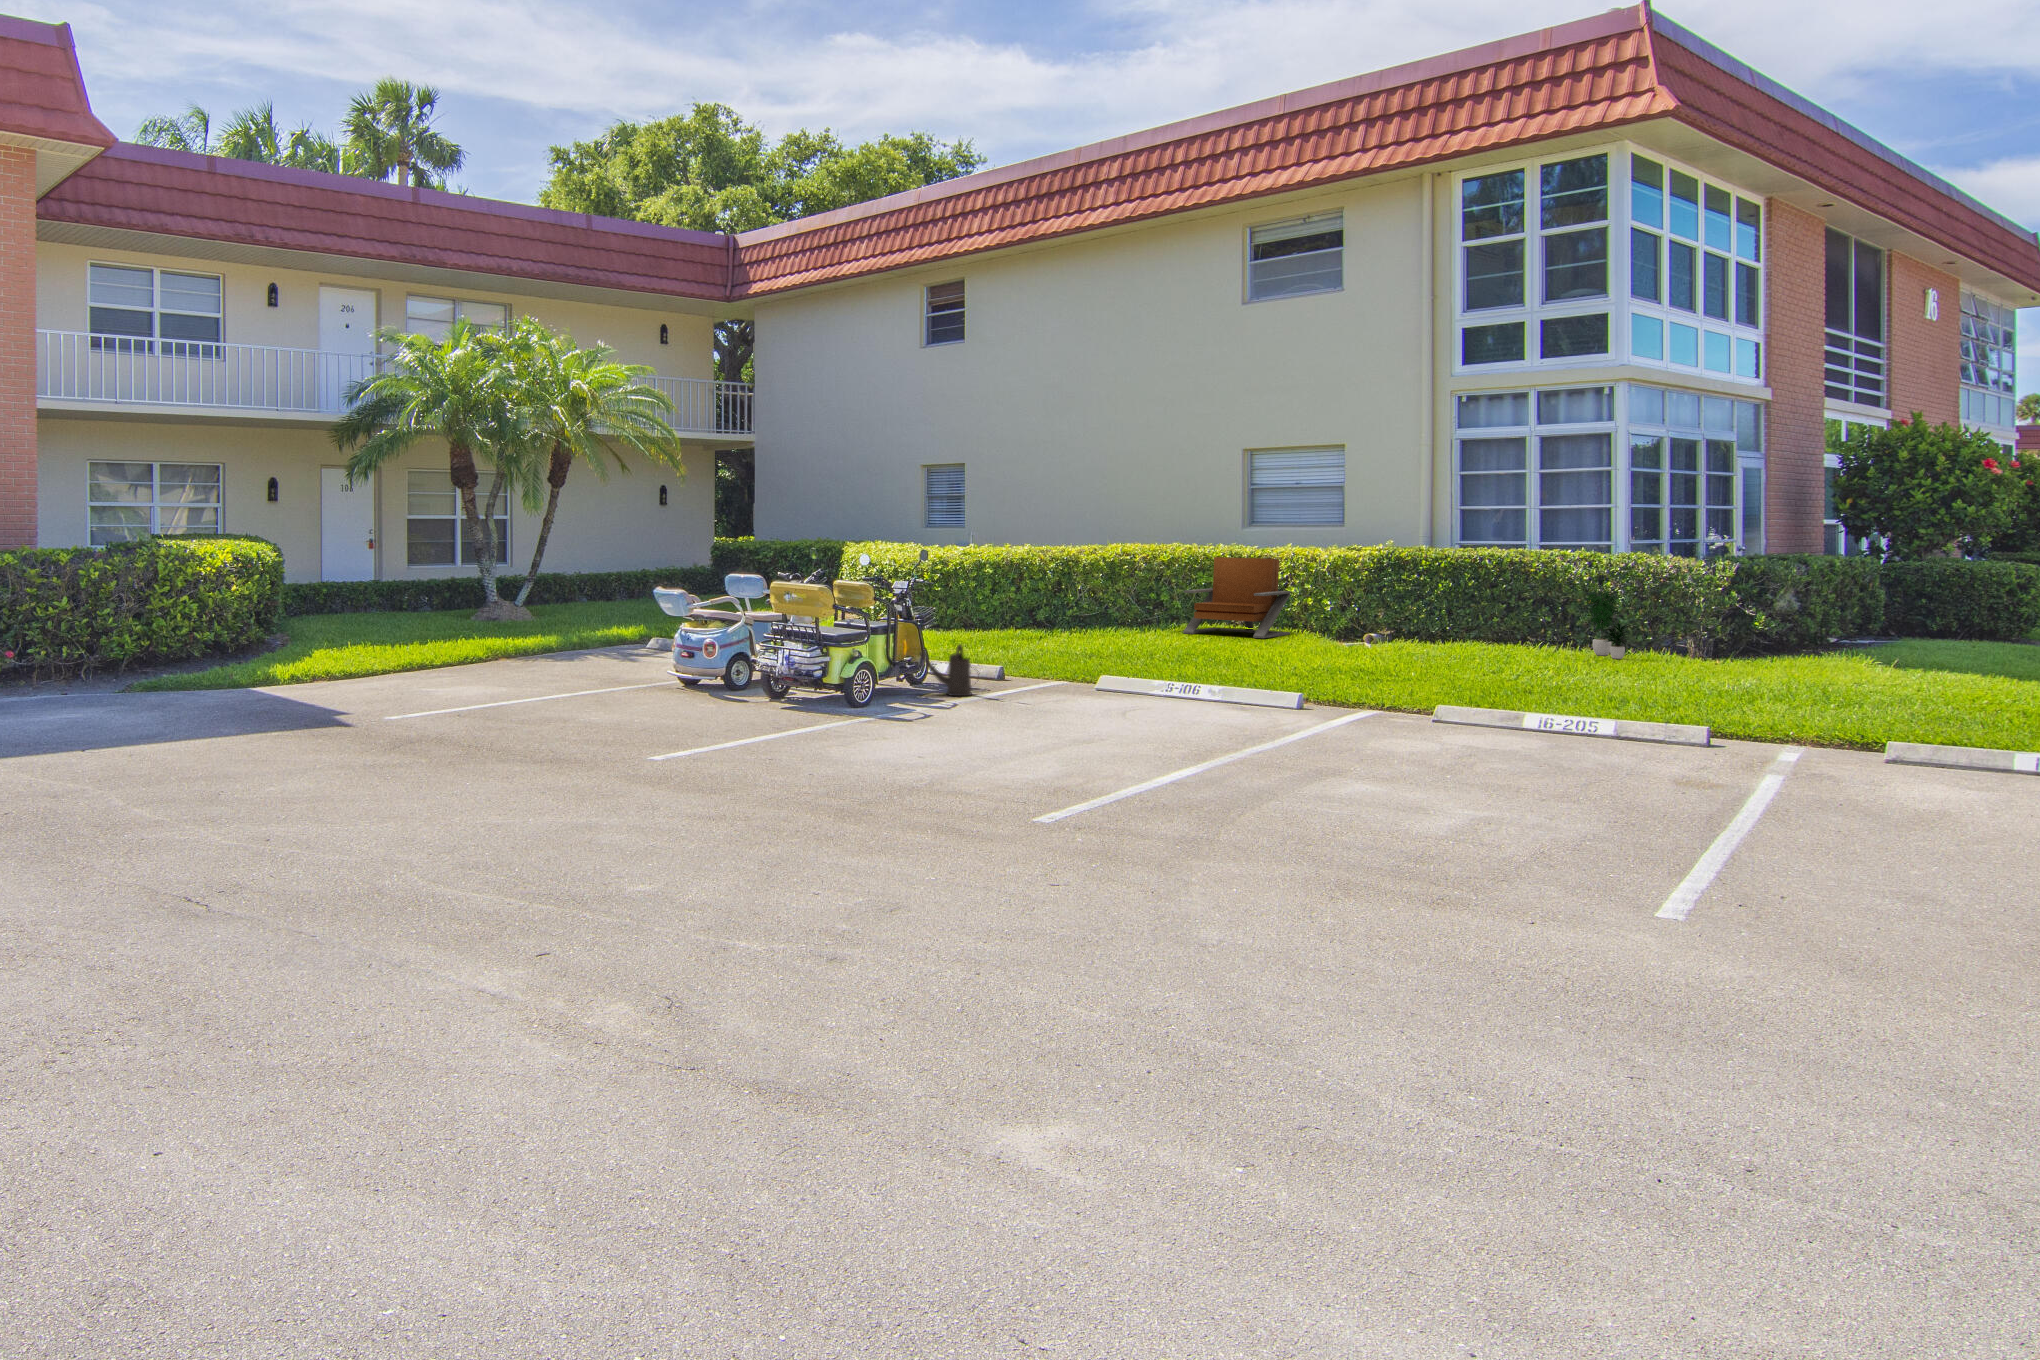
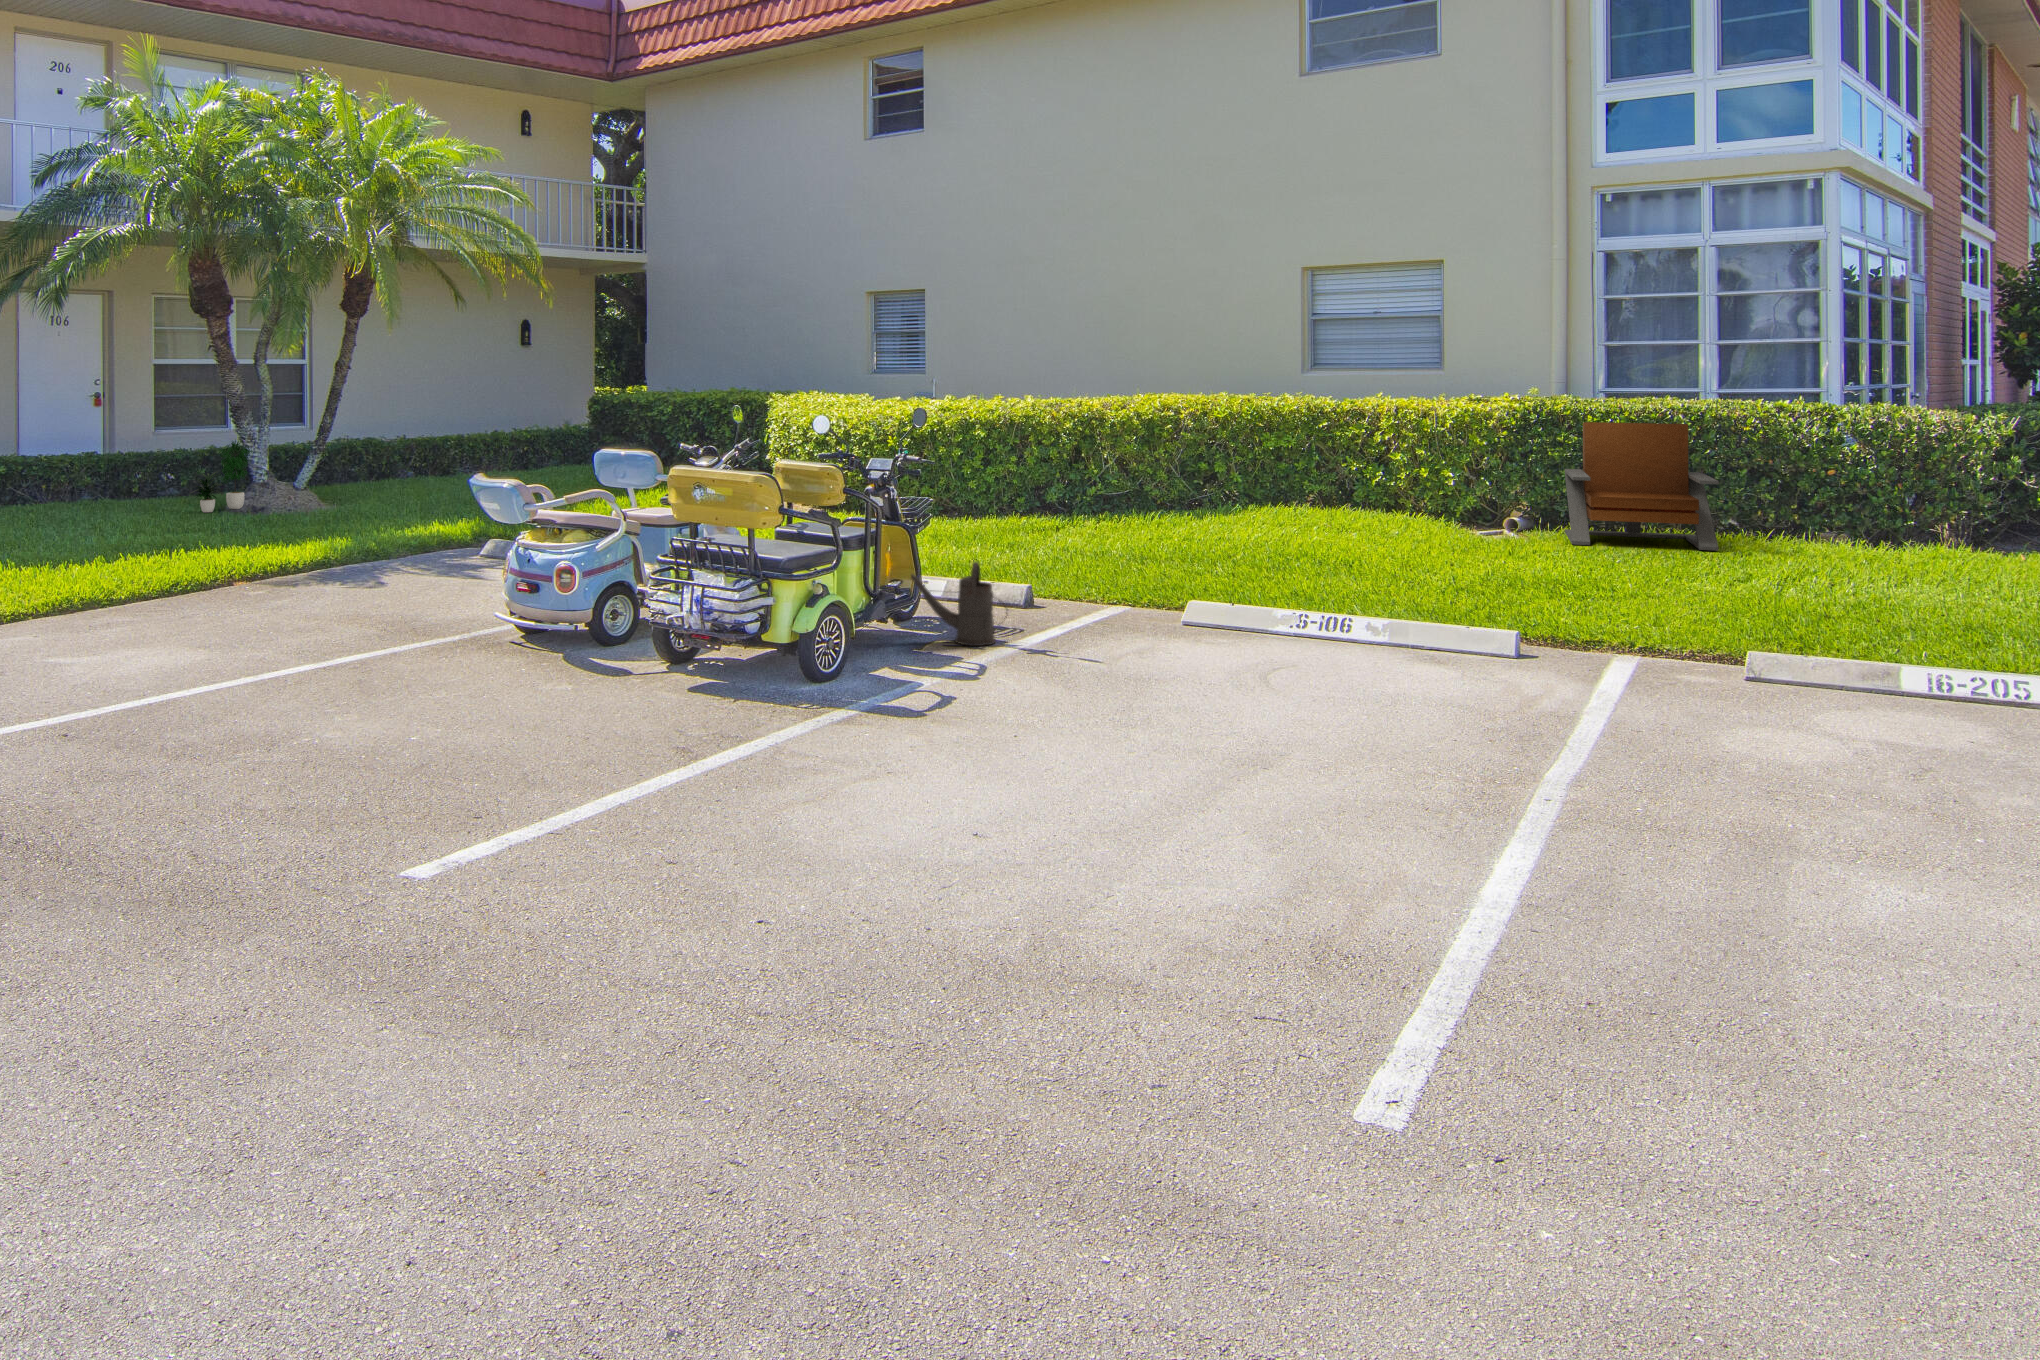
lounge chair: present [1183,557,1291,638] -> present [1565,422,1719,551]
potted plant: present [1587,590,1629,659] -> present [193,440,251,512]

